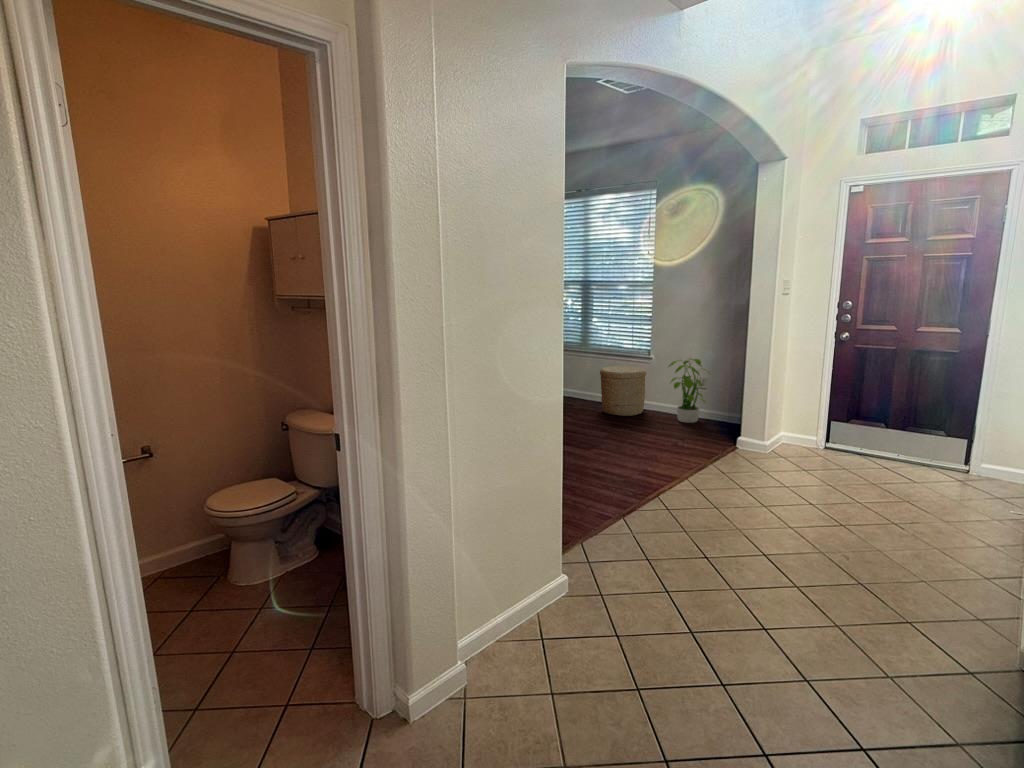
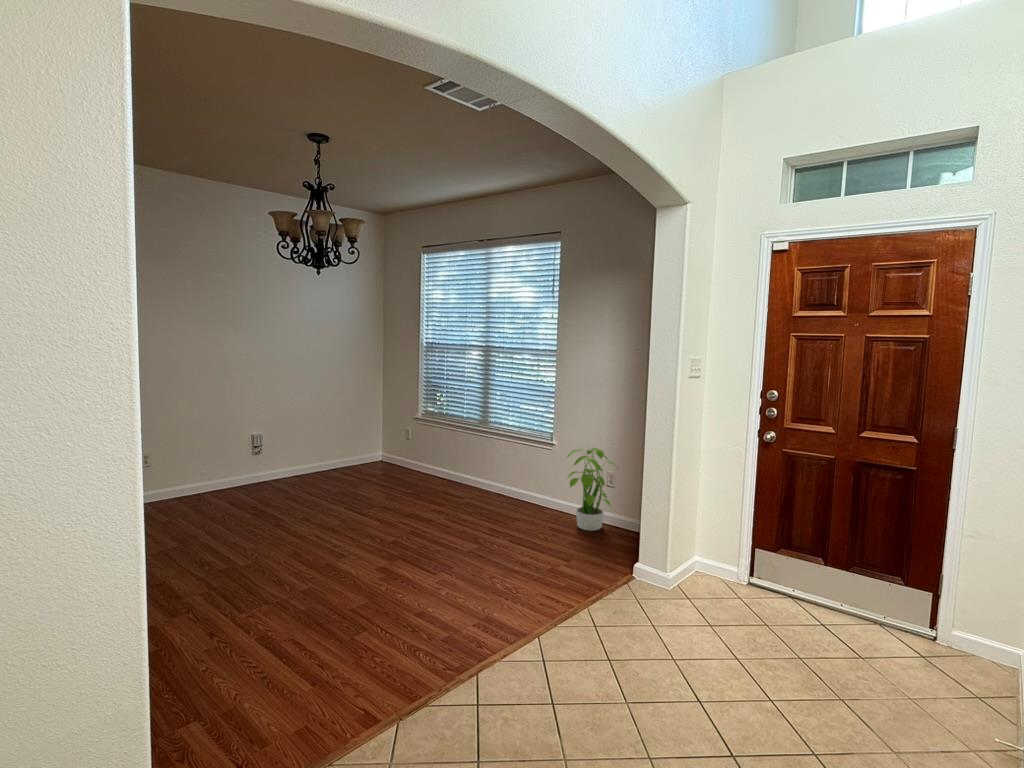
woven basket: present [600,366,646,416] -> none [488,450,545,516]

